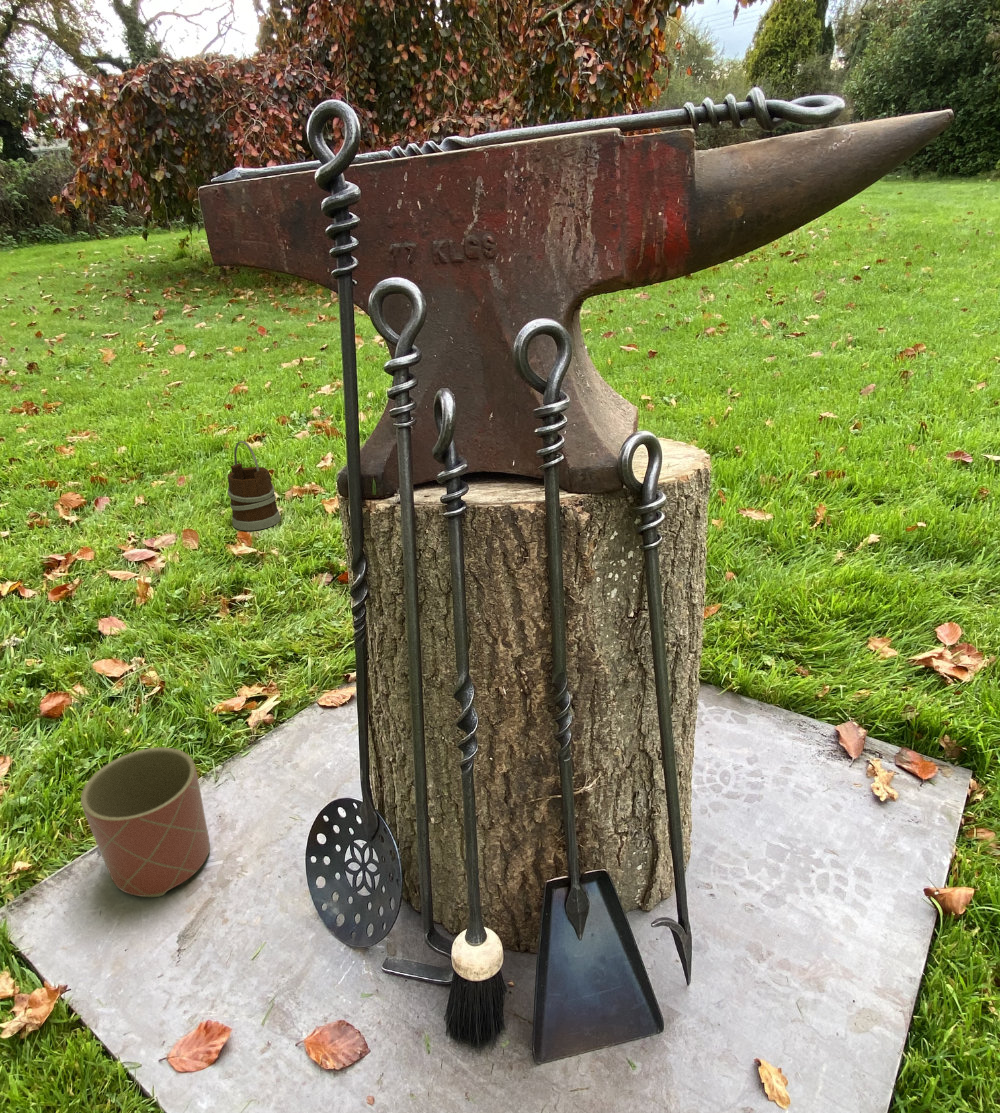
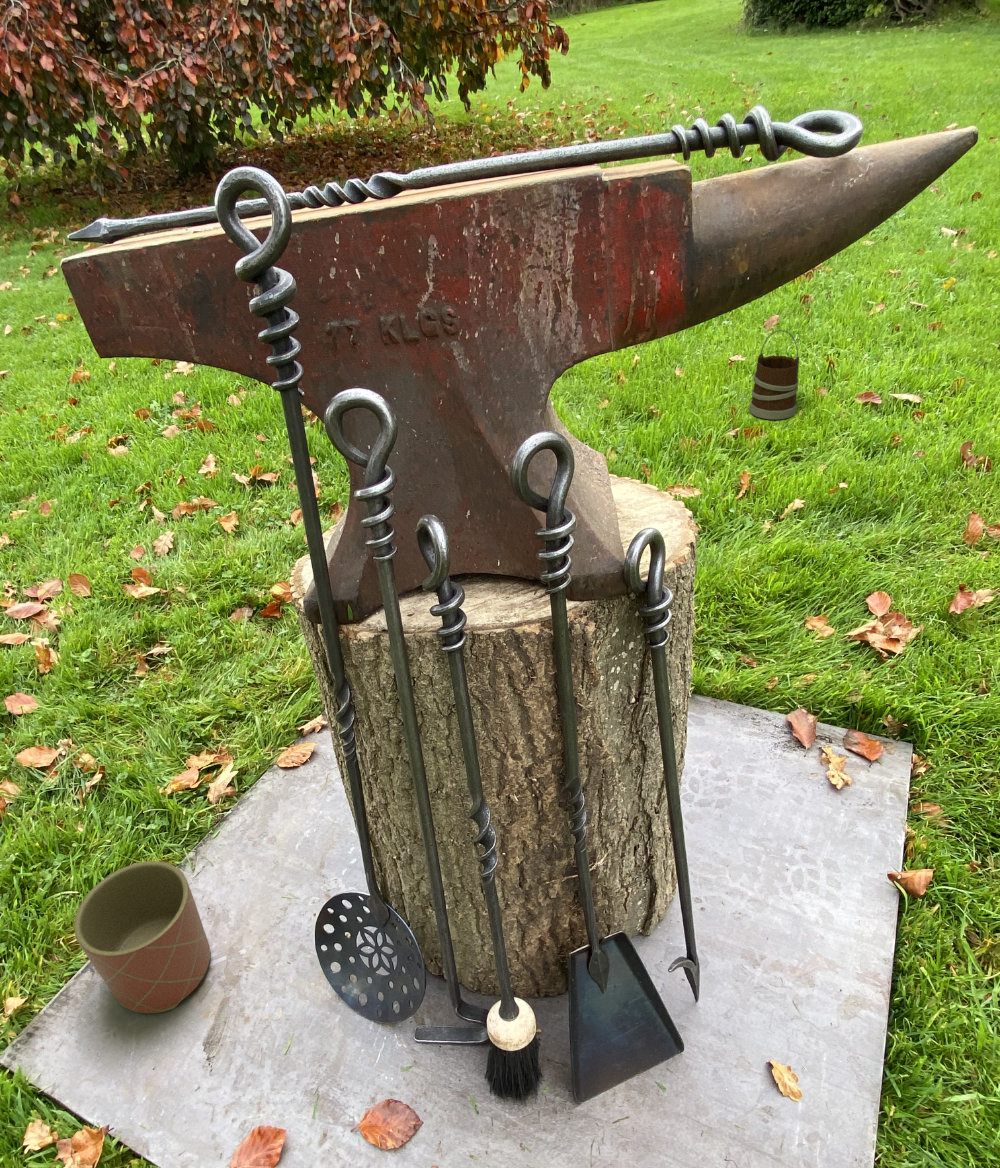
wooden bucket: present [228,441,281,530] -> present [749,330,799,419]

